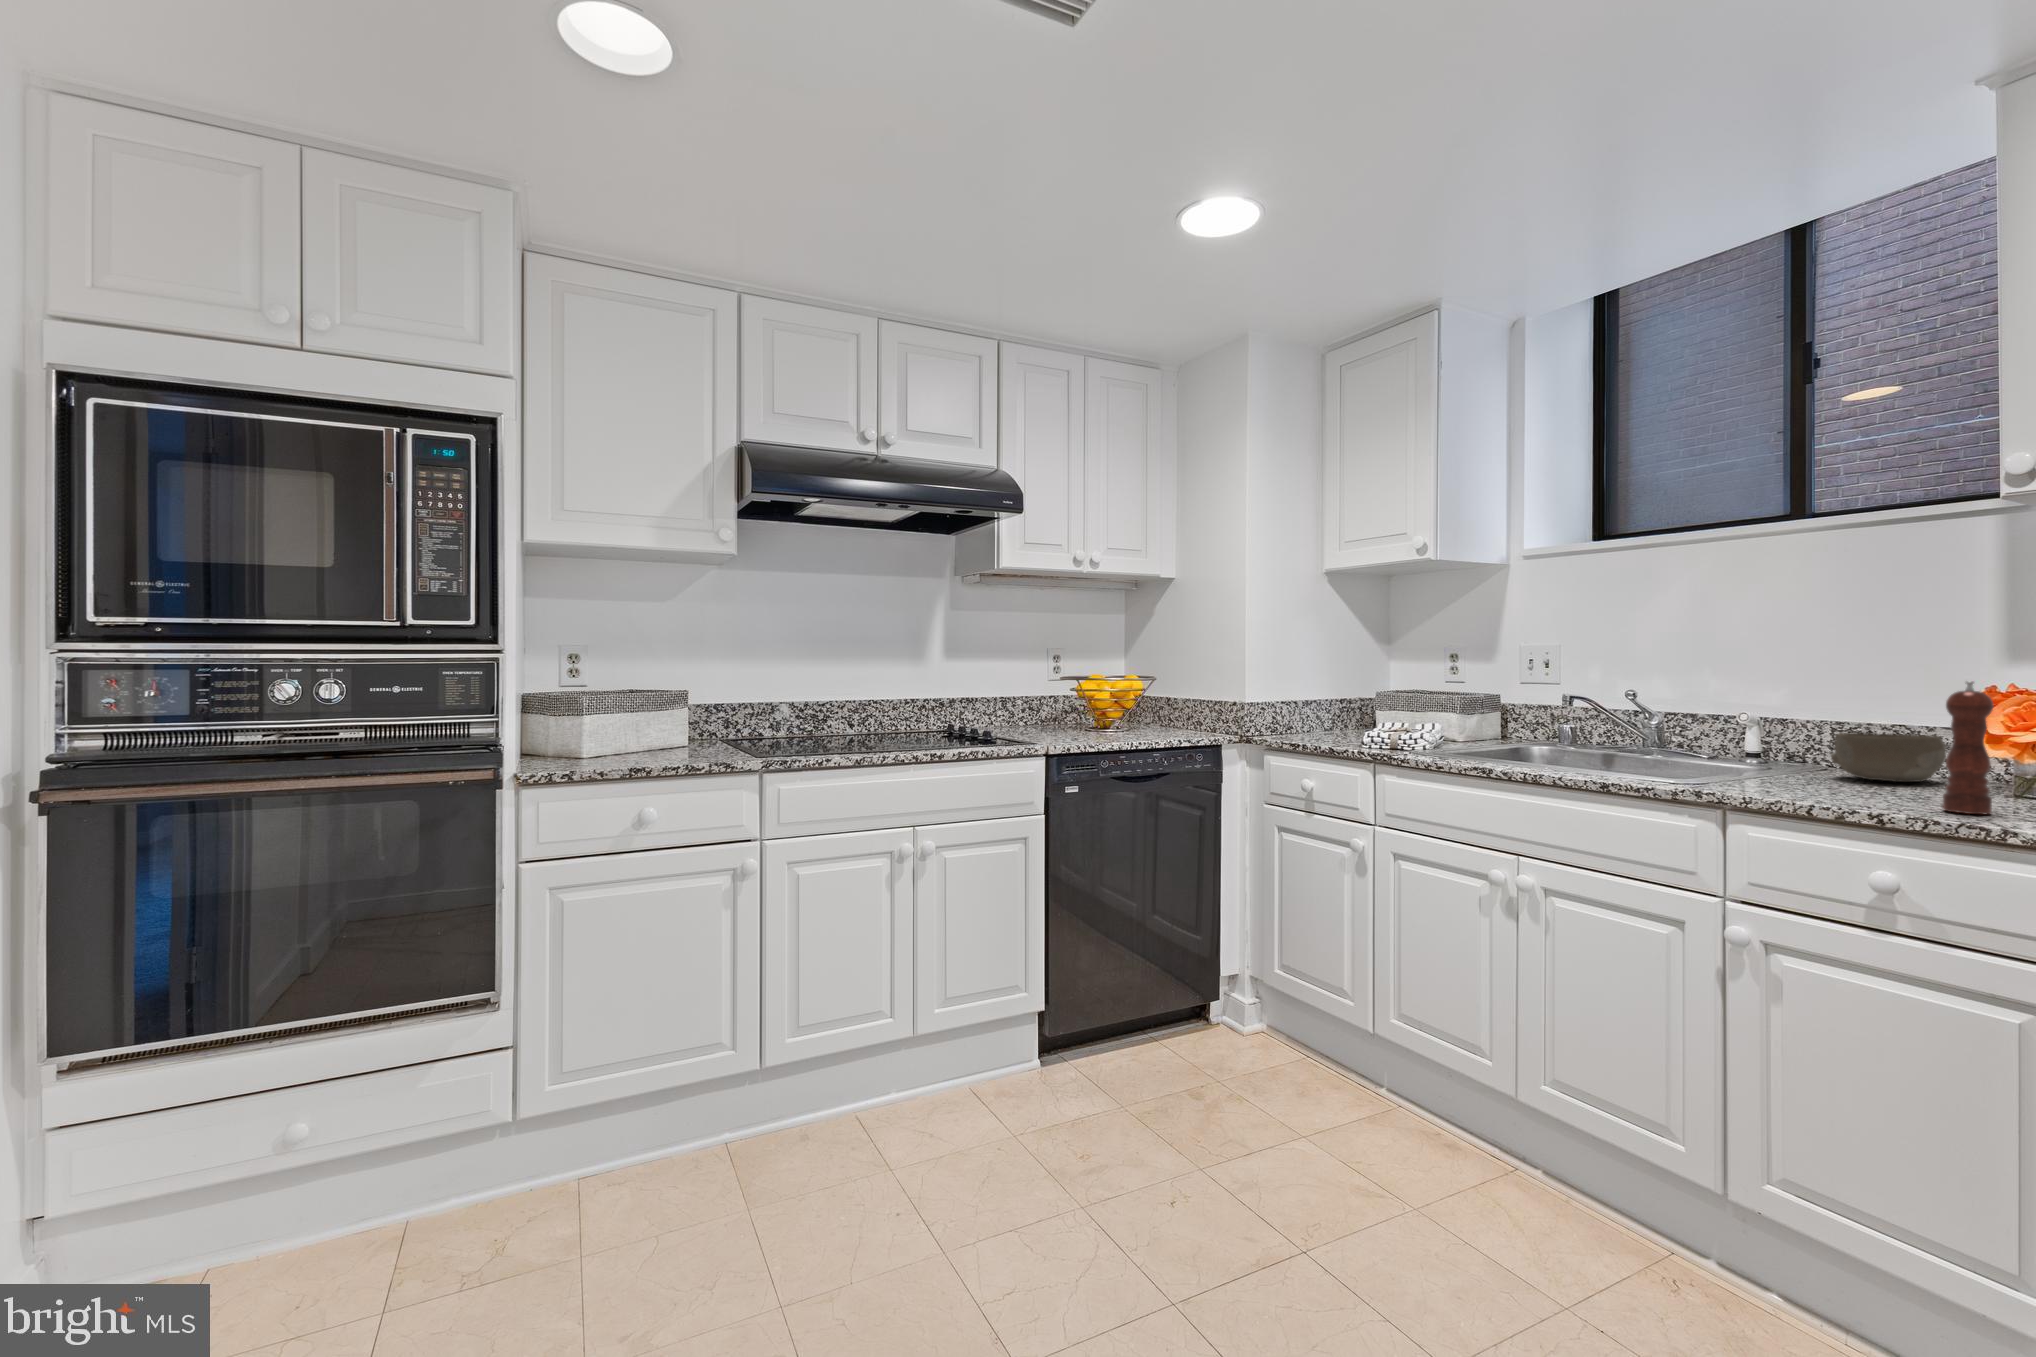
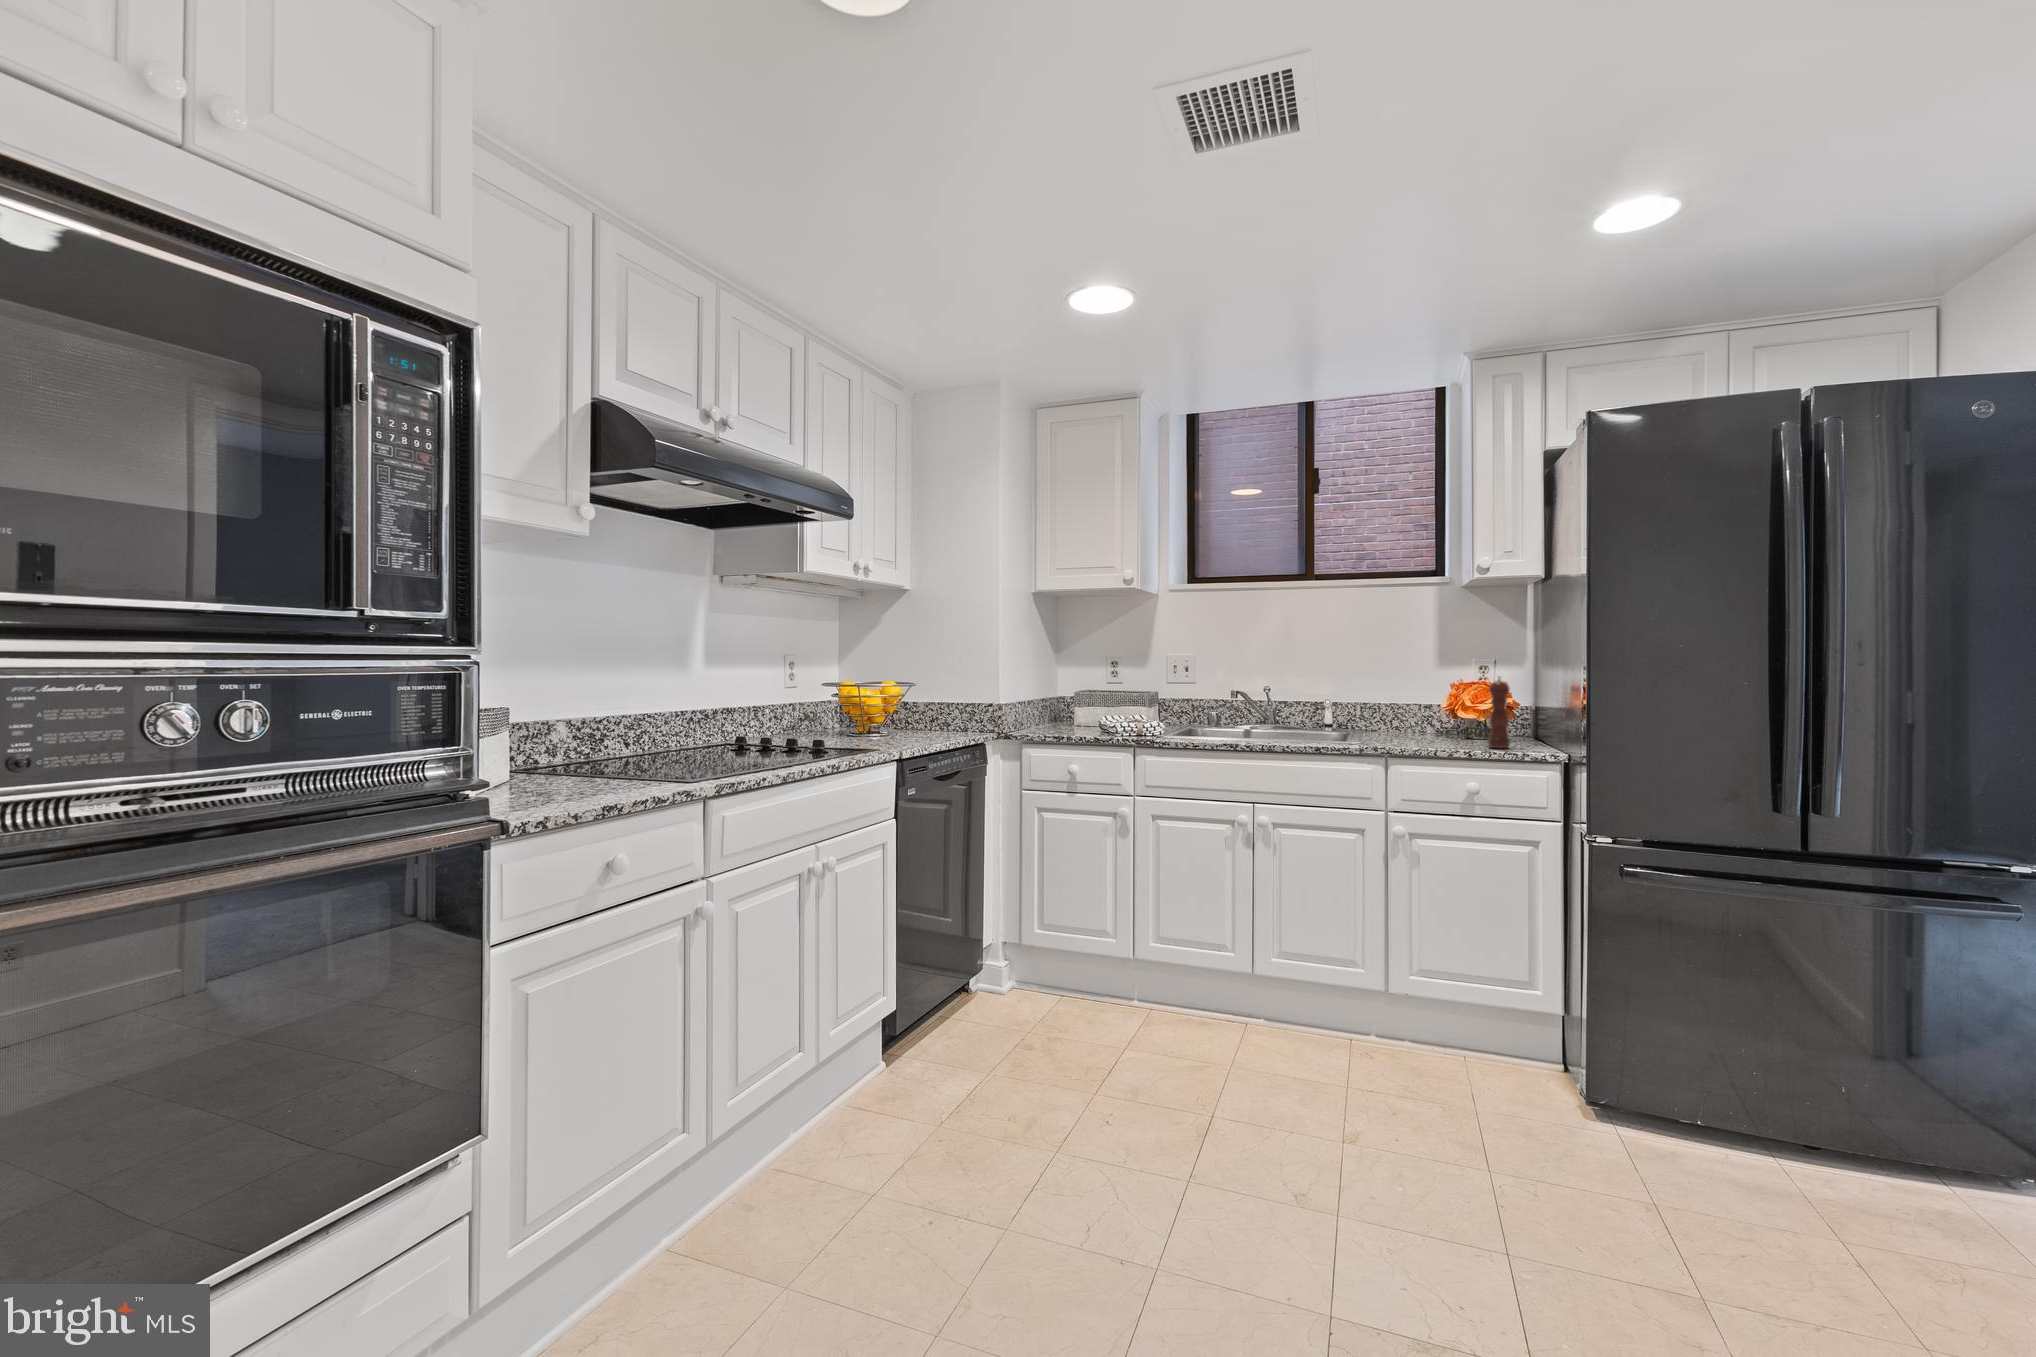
bowl: present [1831,733,1946,782] -> none [1391,708,1443,736]

